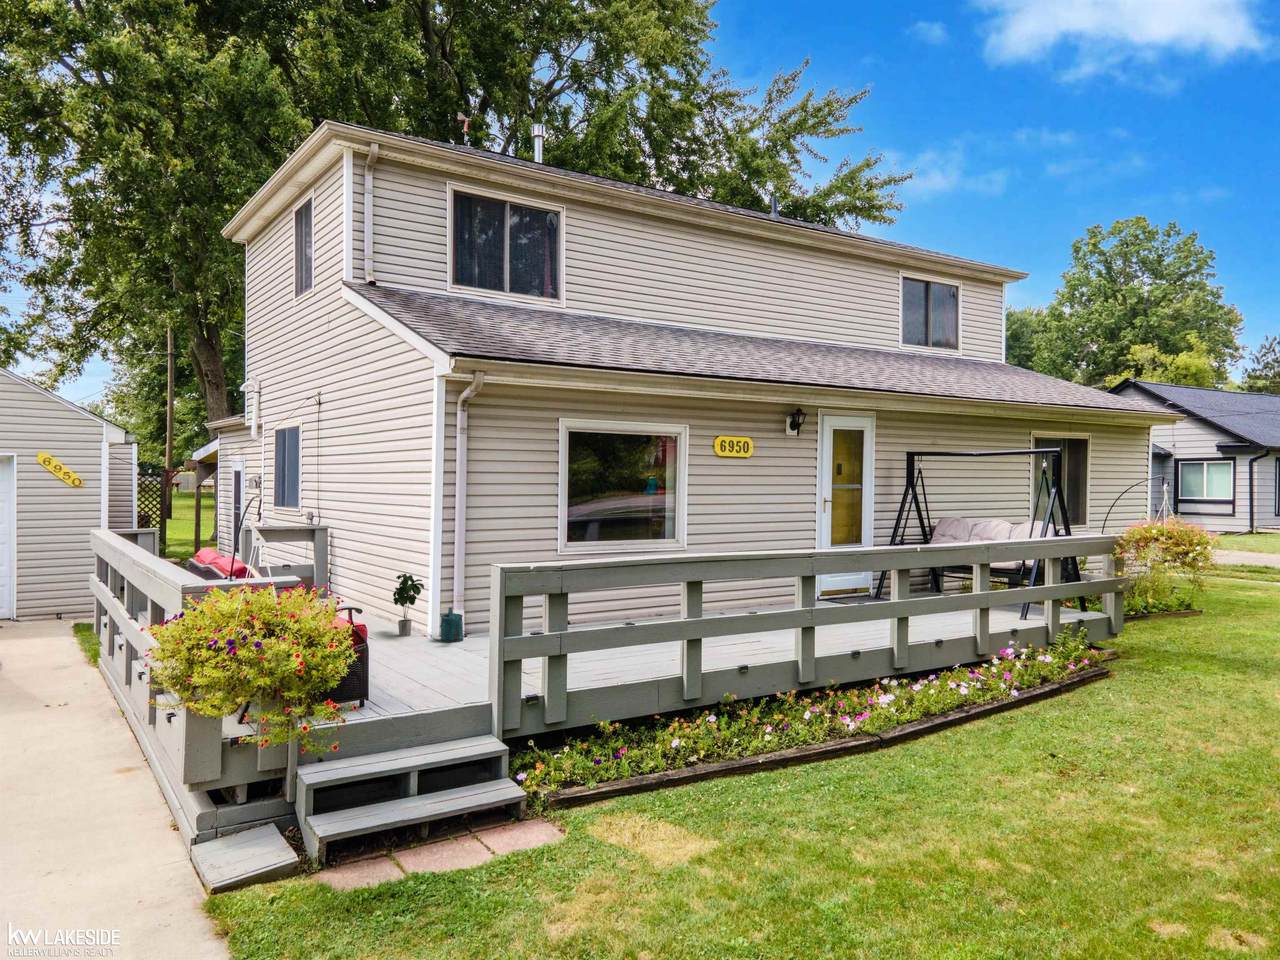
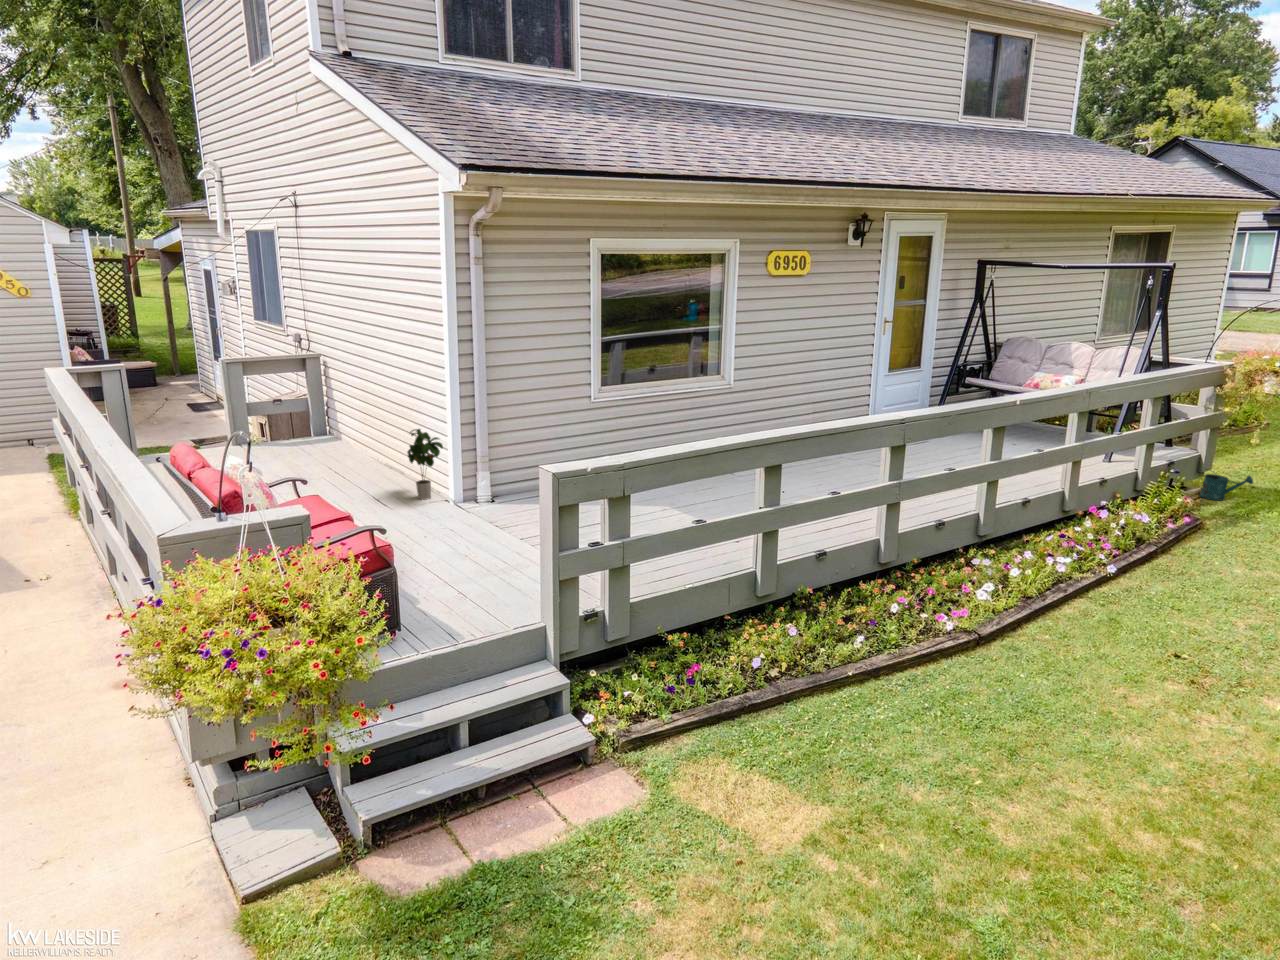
watering can: present [441,607,463,642] -> present [1200,474,1253,501]

